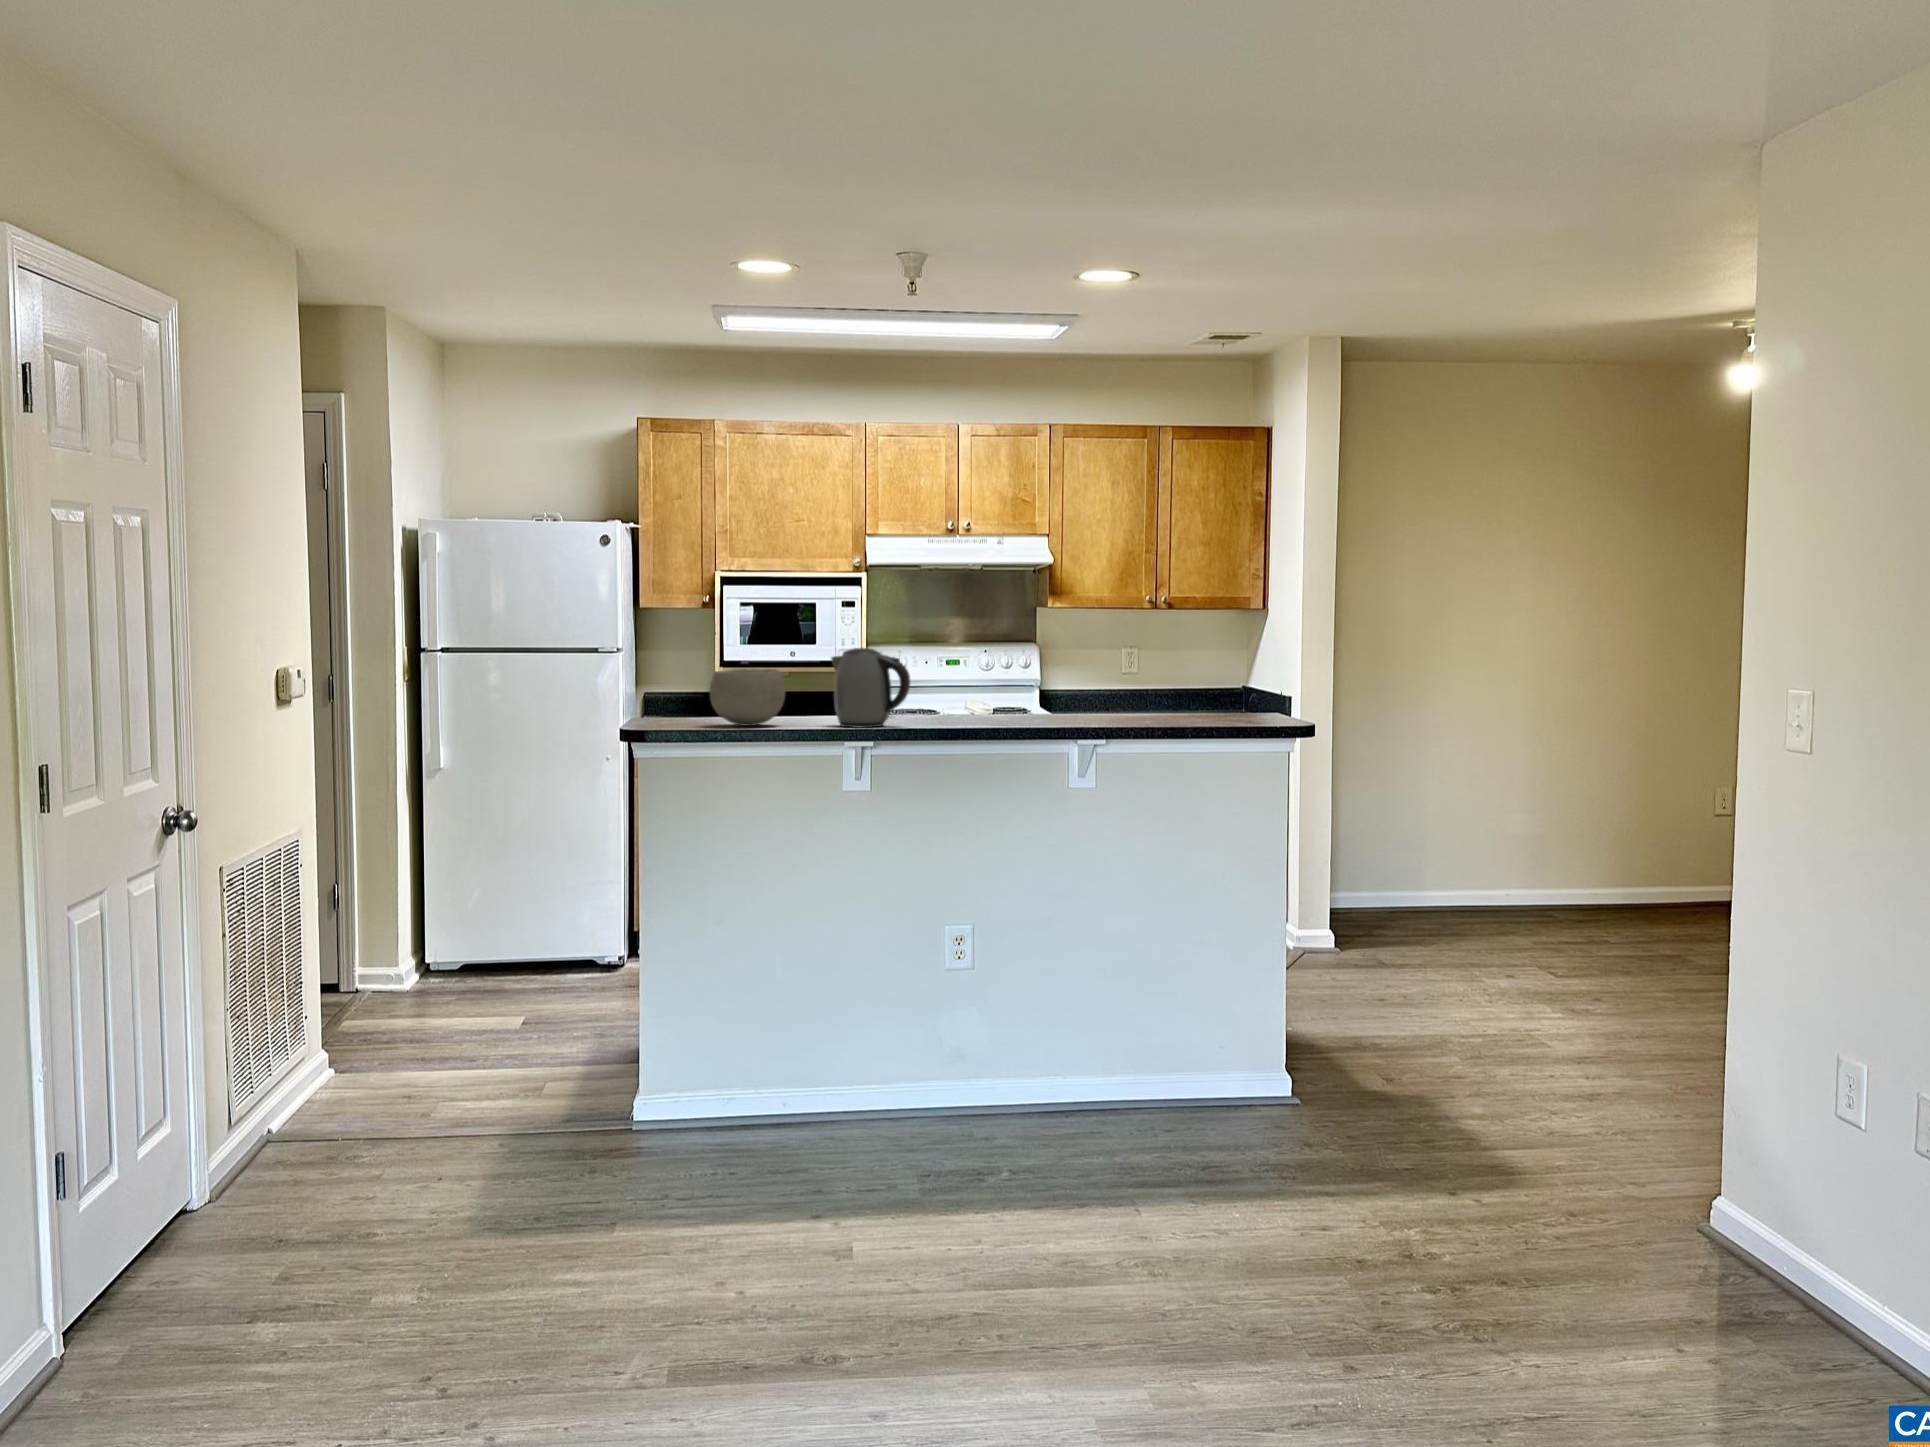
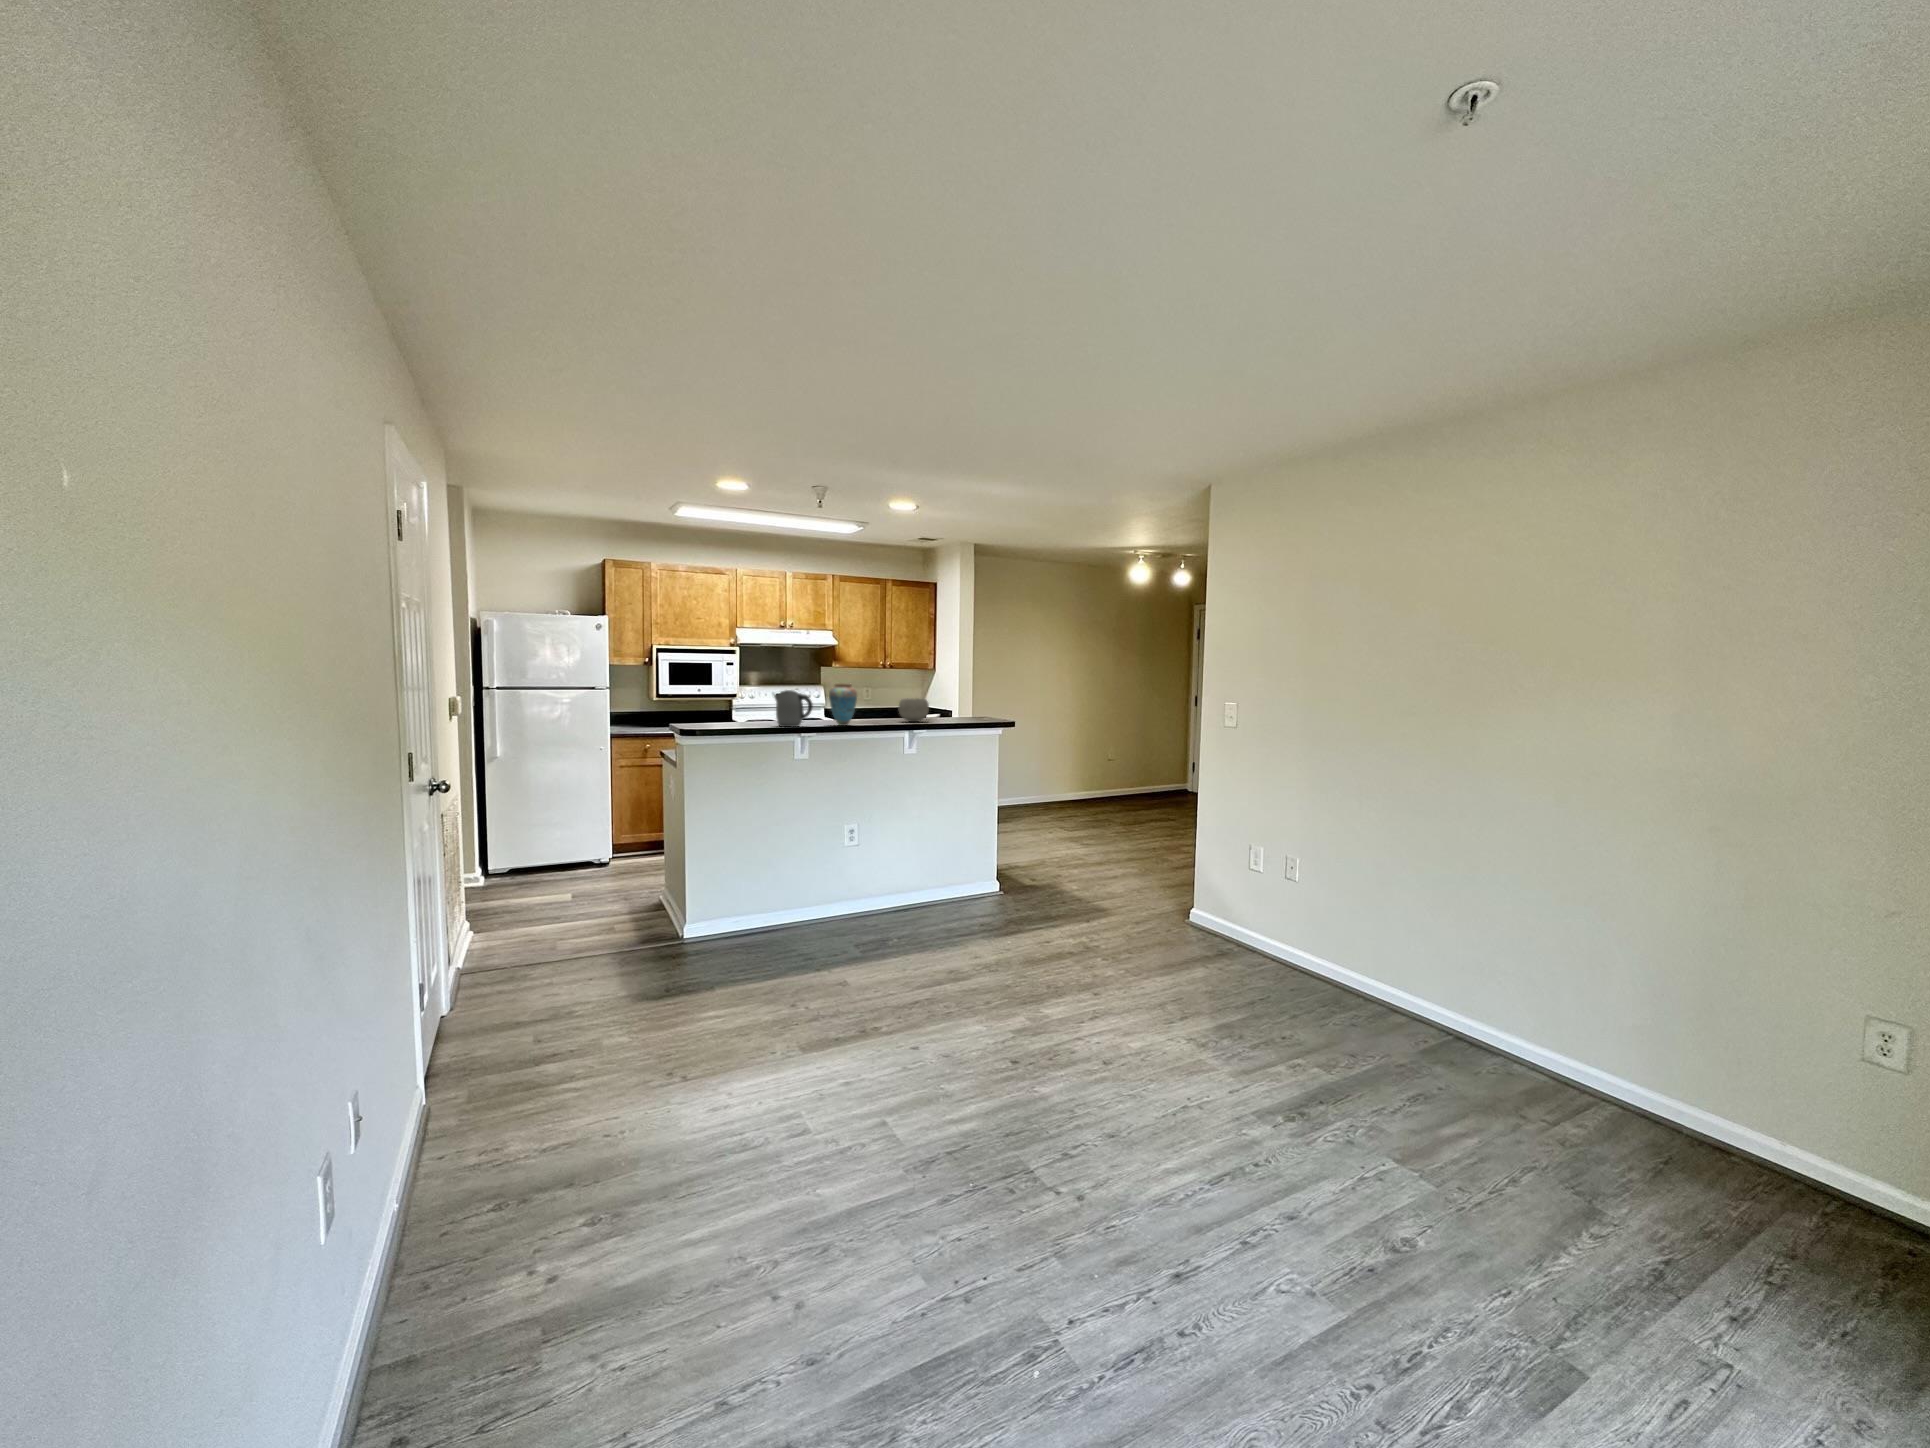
vase: none [947,633,1009,726] -> present [829,683,857,726]
bowl: present [710,669,785,726] -> present [898,698,929,722]

